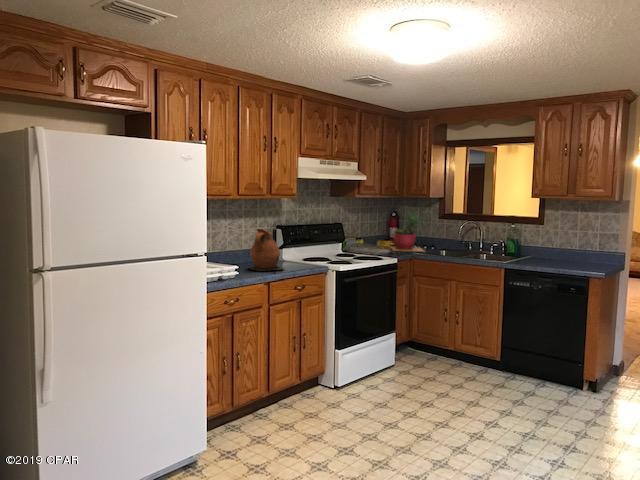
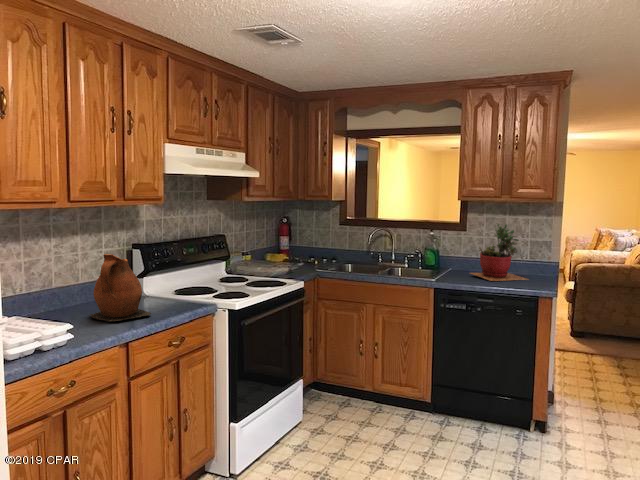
succulent plant: present [391,213,424,251] -> present [471,224,527,281]

